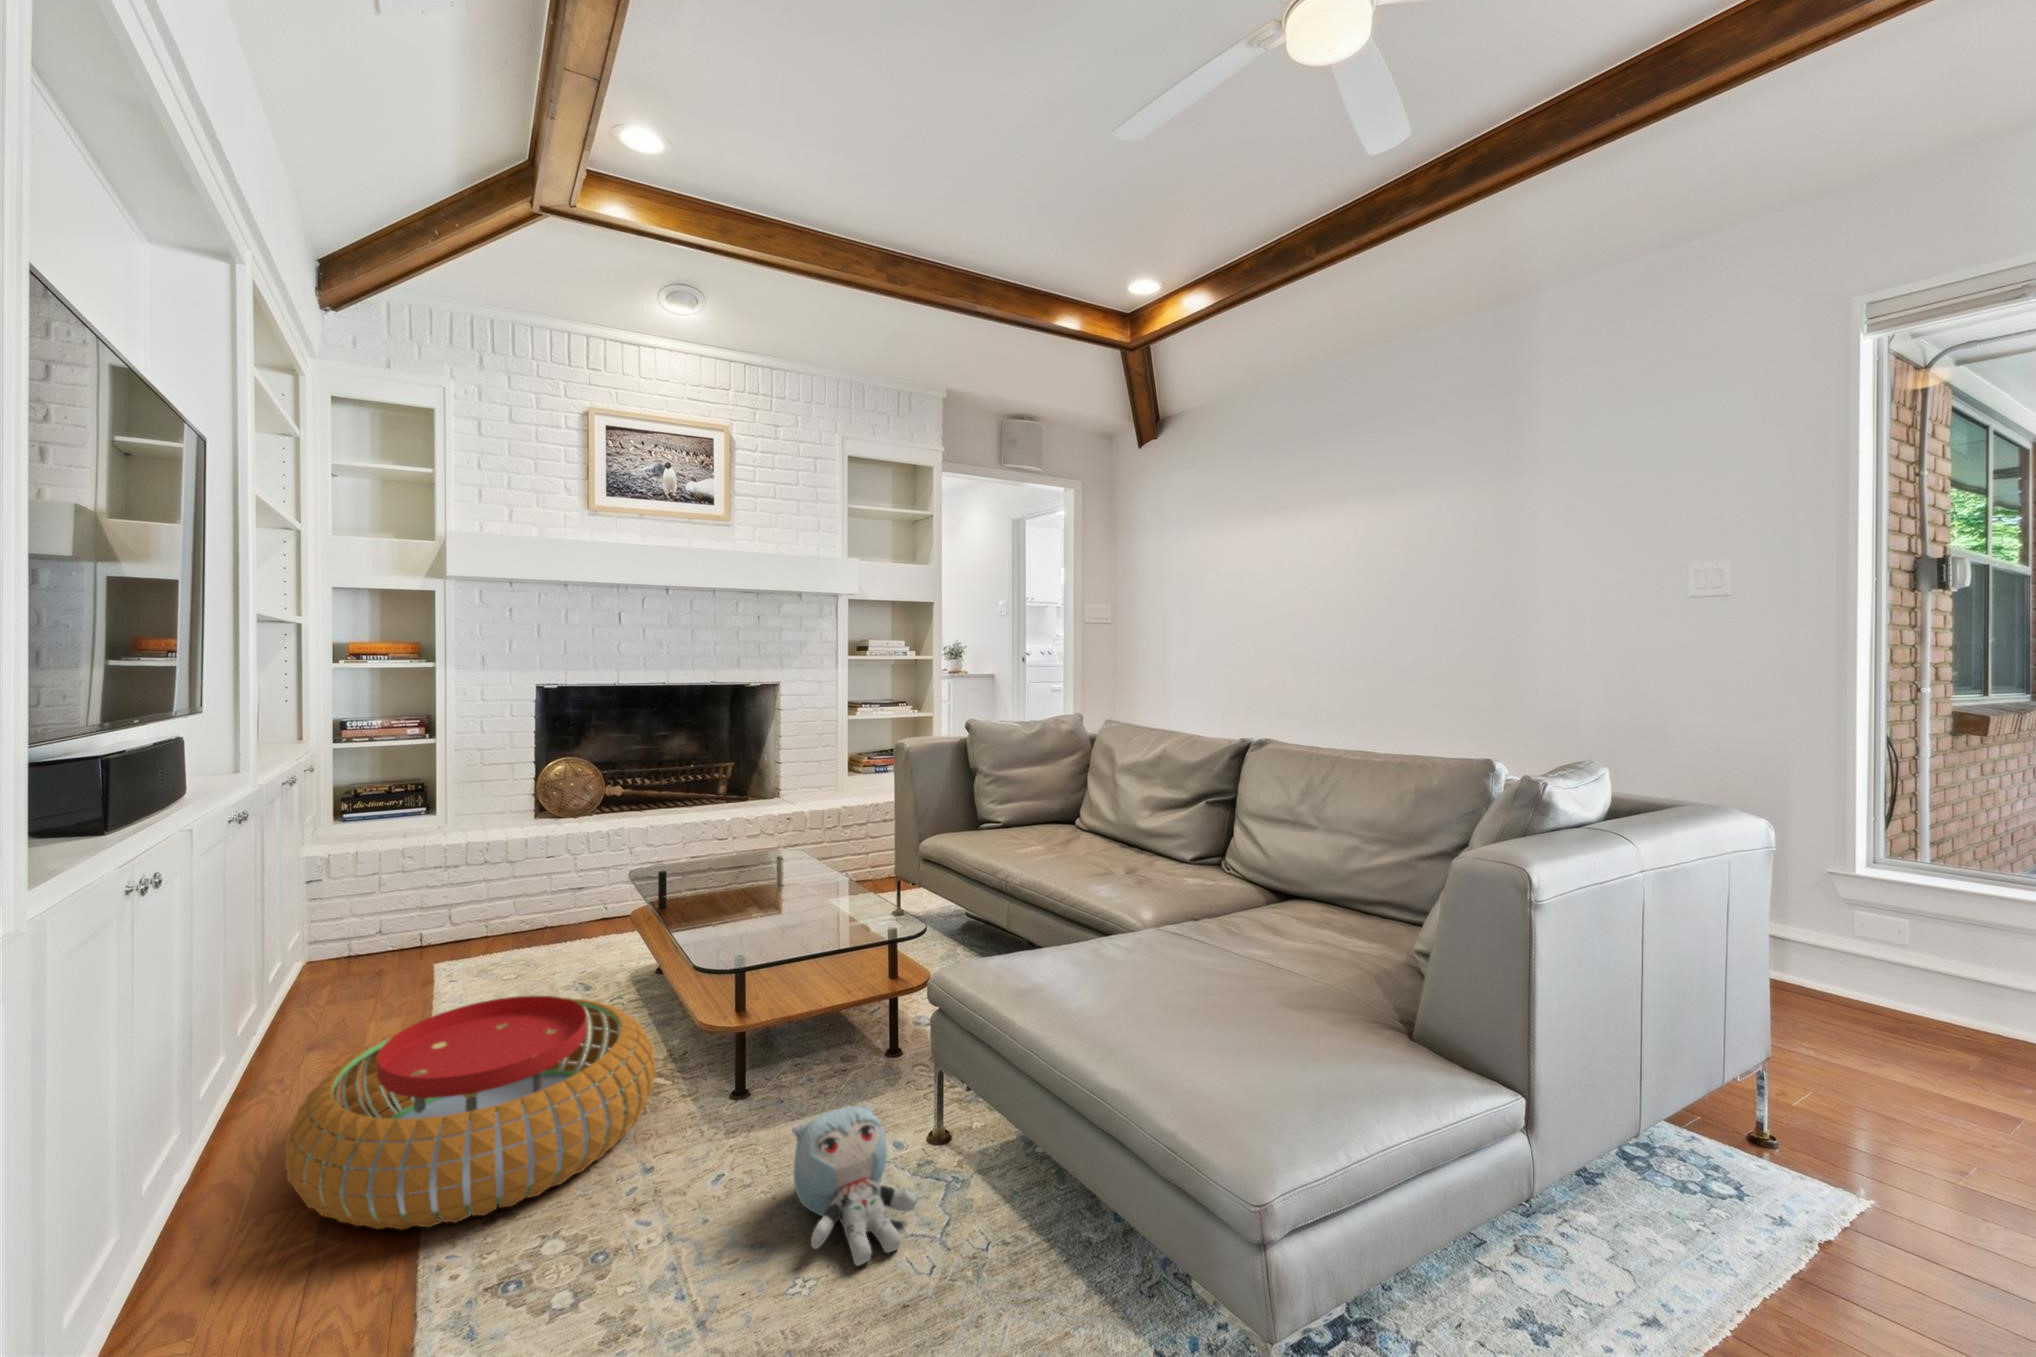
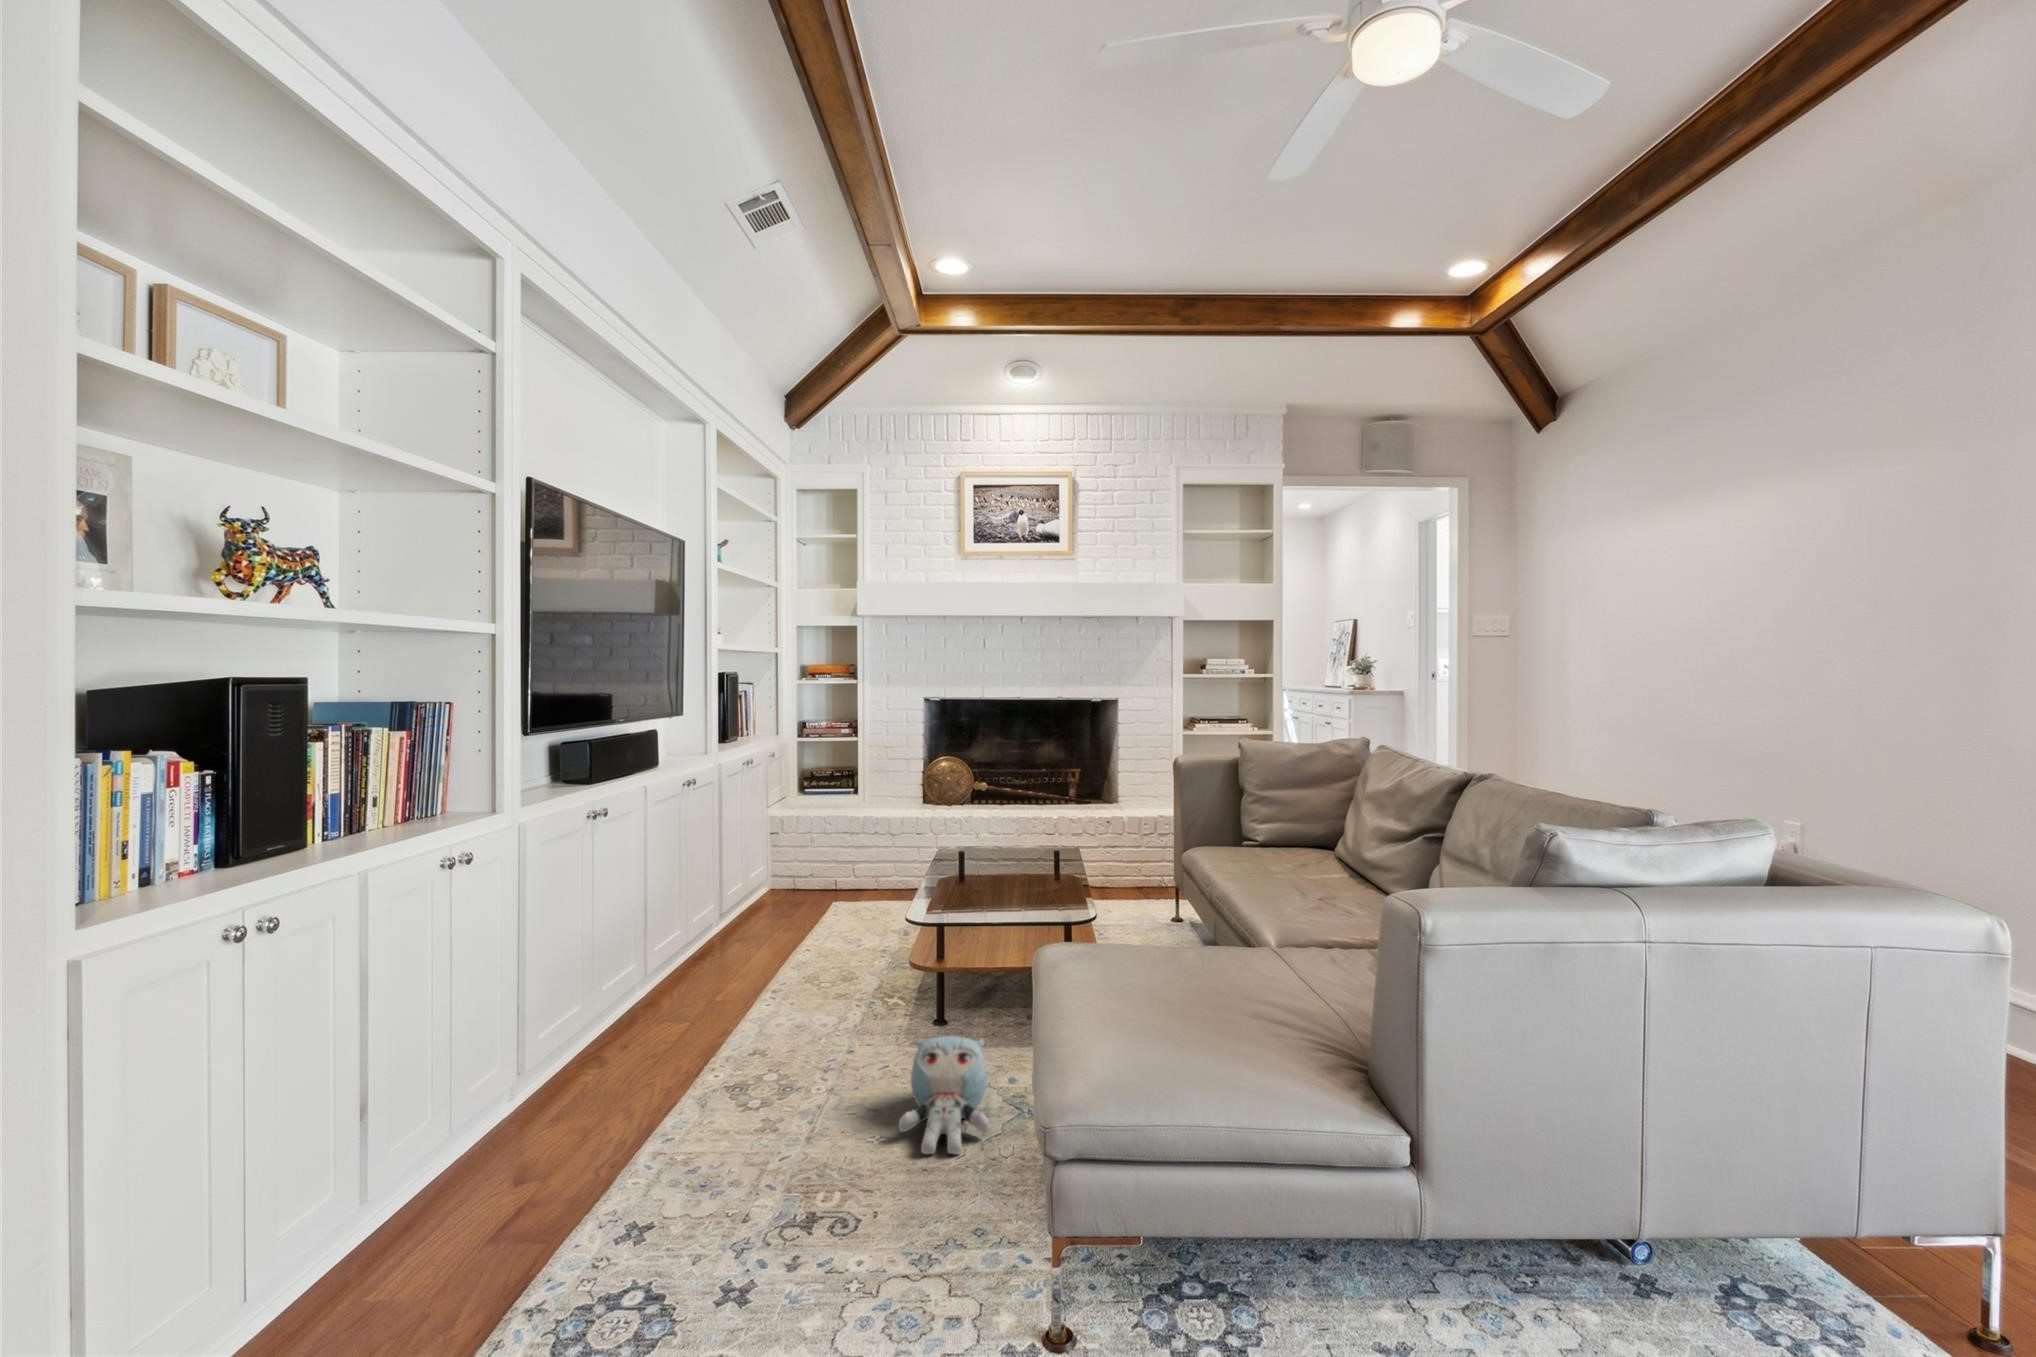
pouf: present [285,996,656,1230] -> none [666,914,892,1049]

